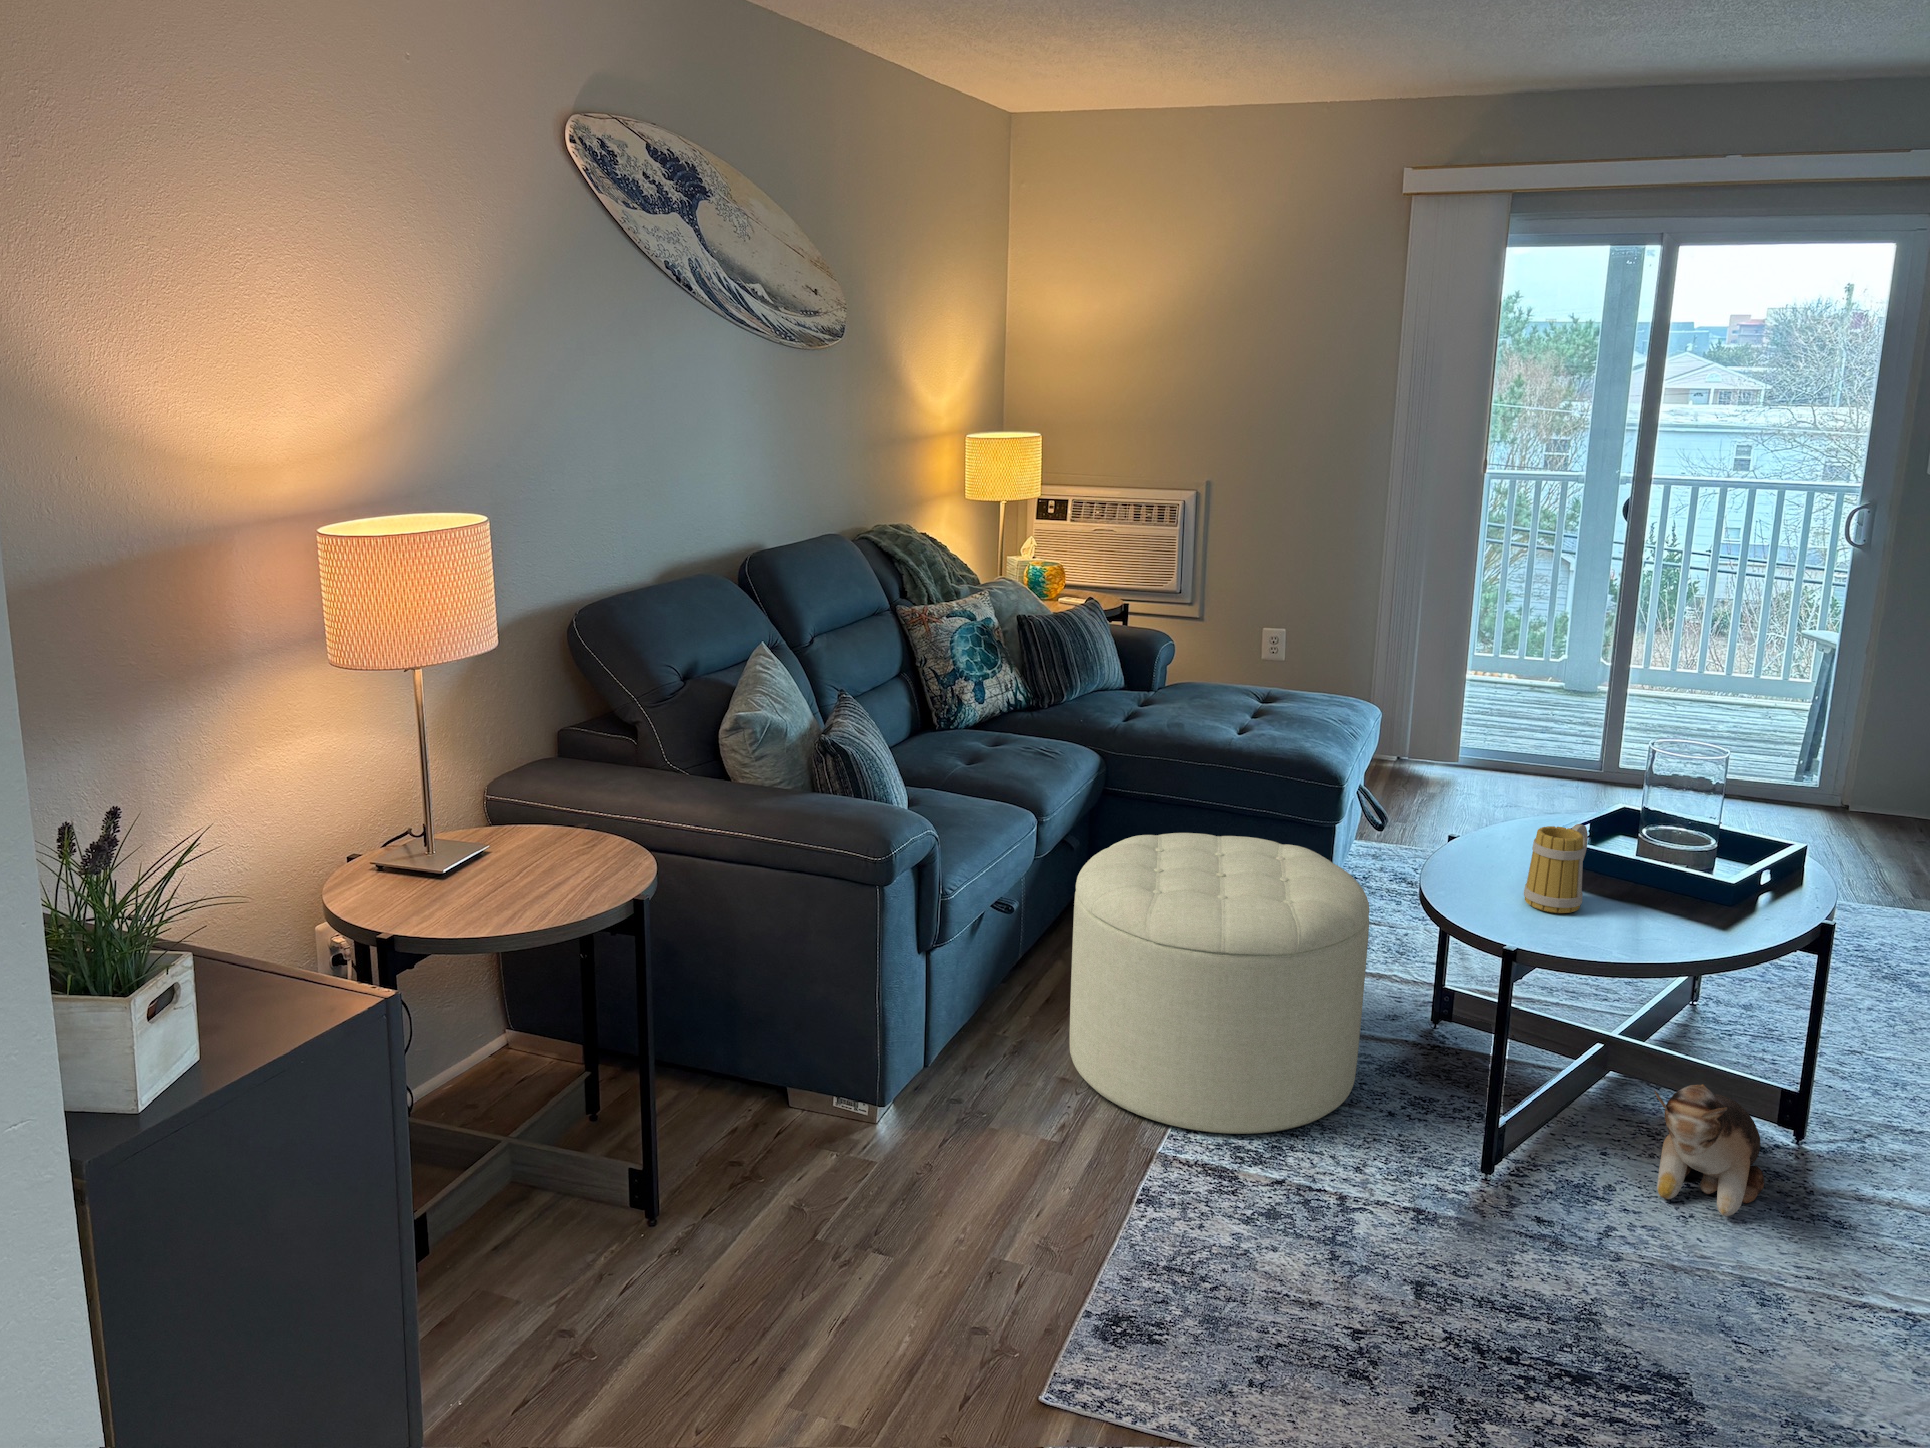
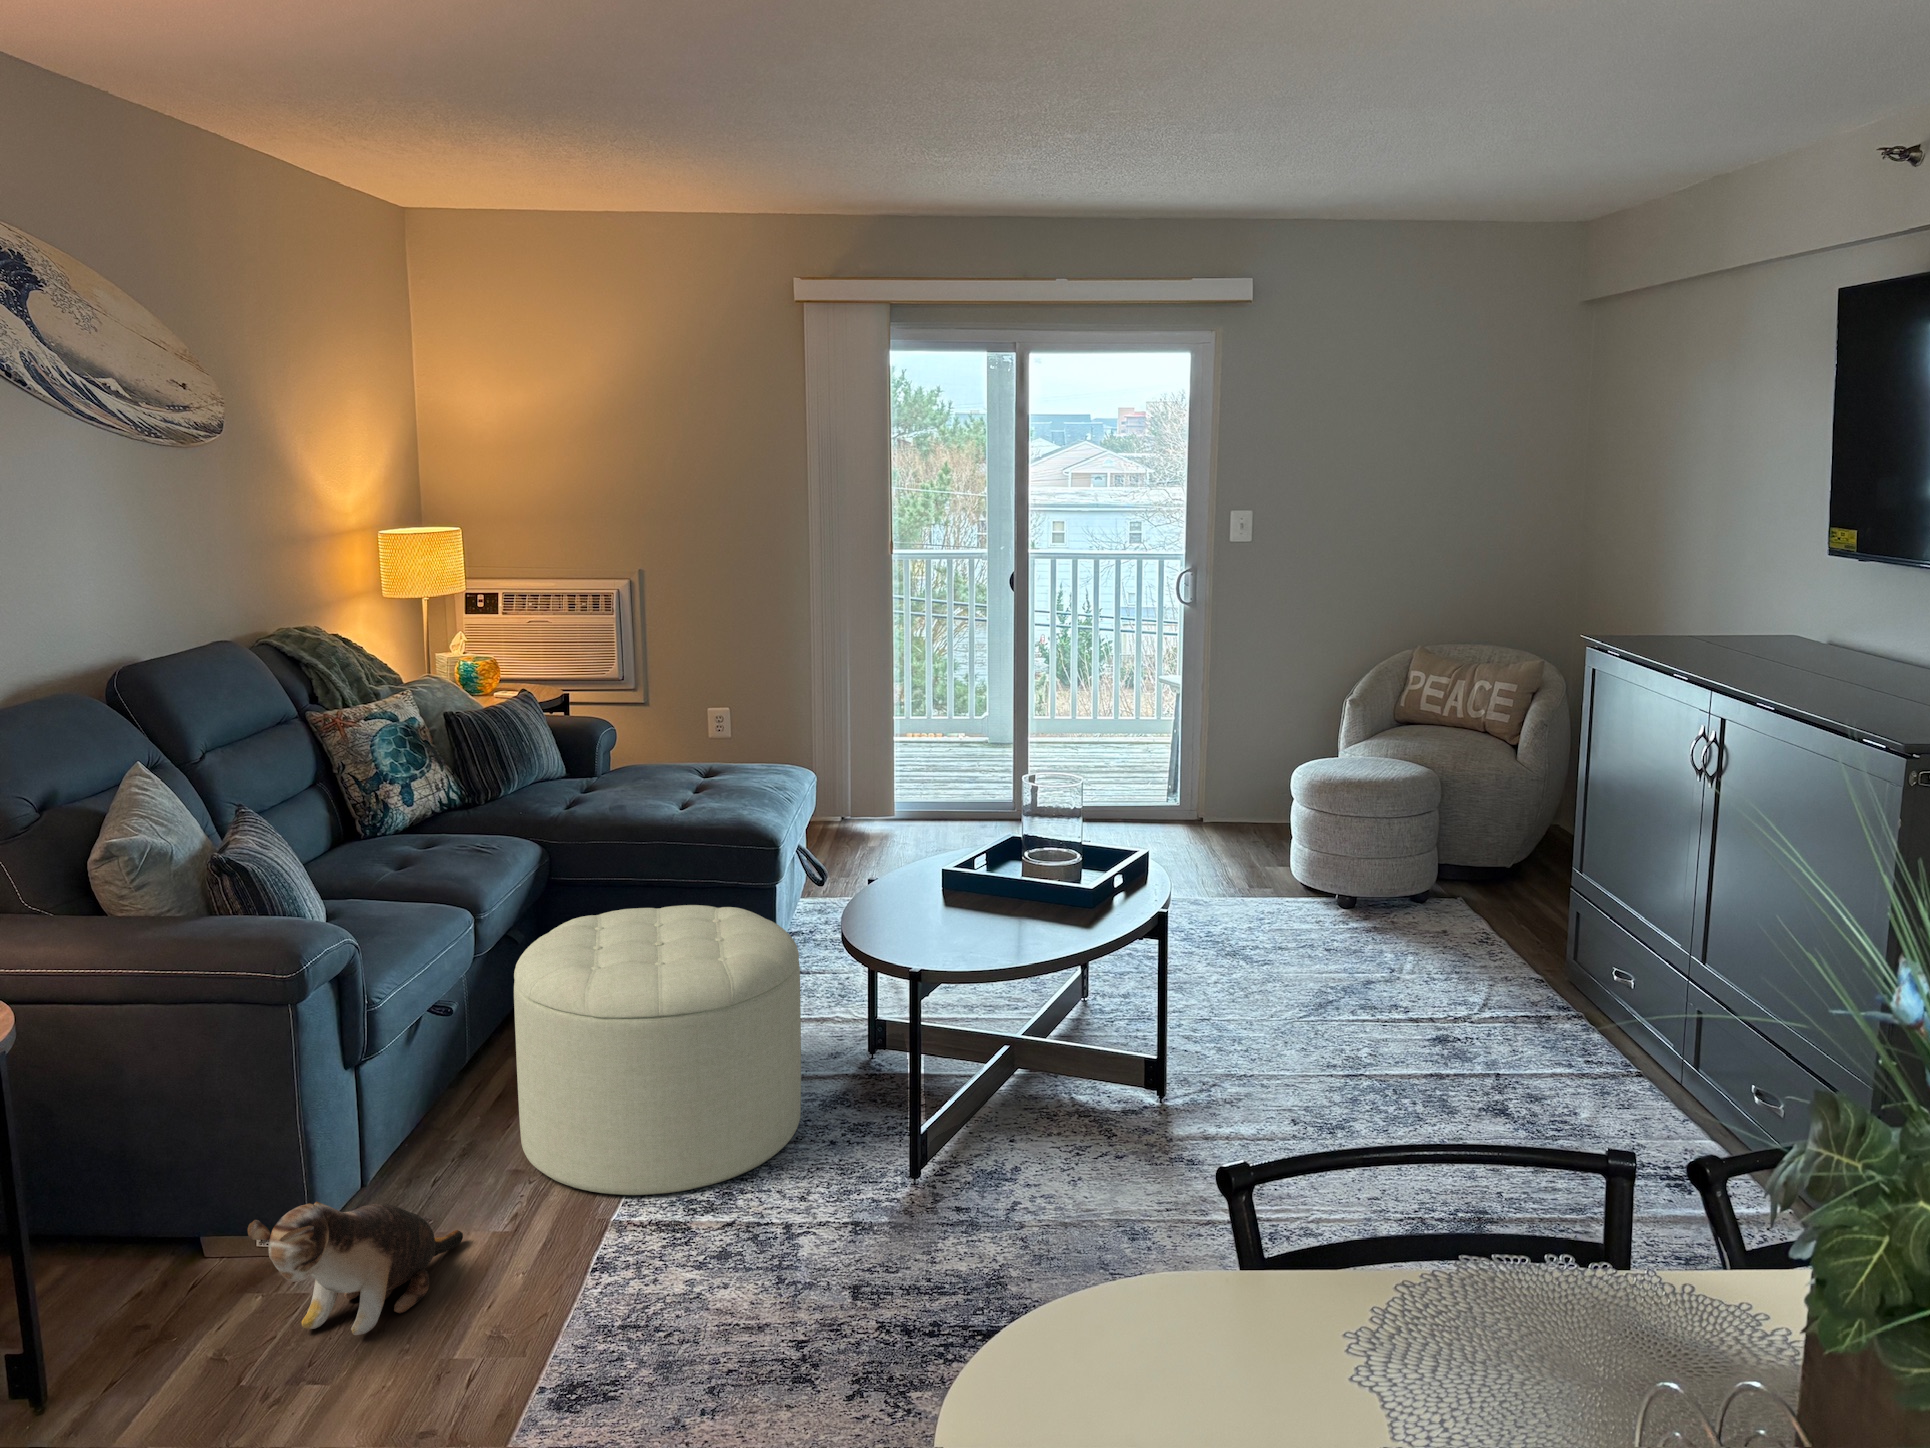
mug: present [1524,824,1588,913] -> none [929,855,977,935]
plush toy: present [1655,1084,1764,1216] -> present [248,1202,463,1335]

